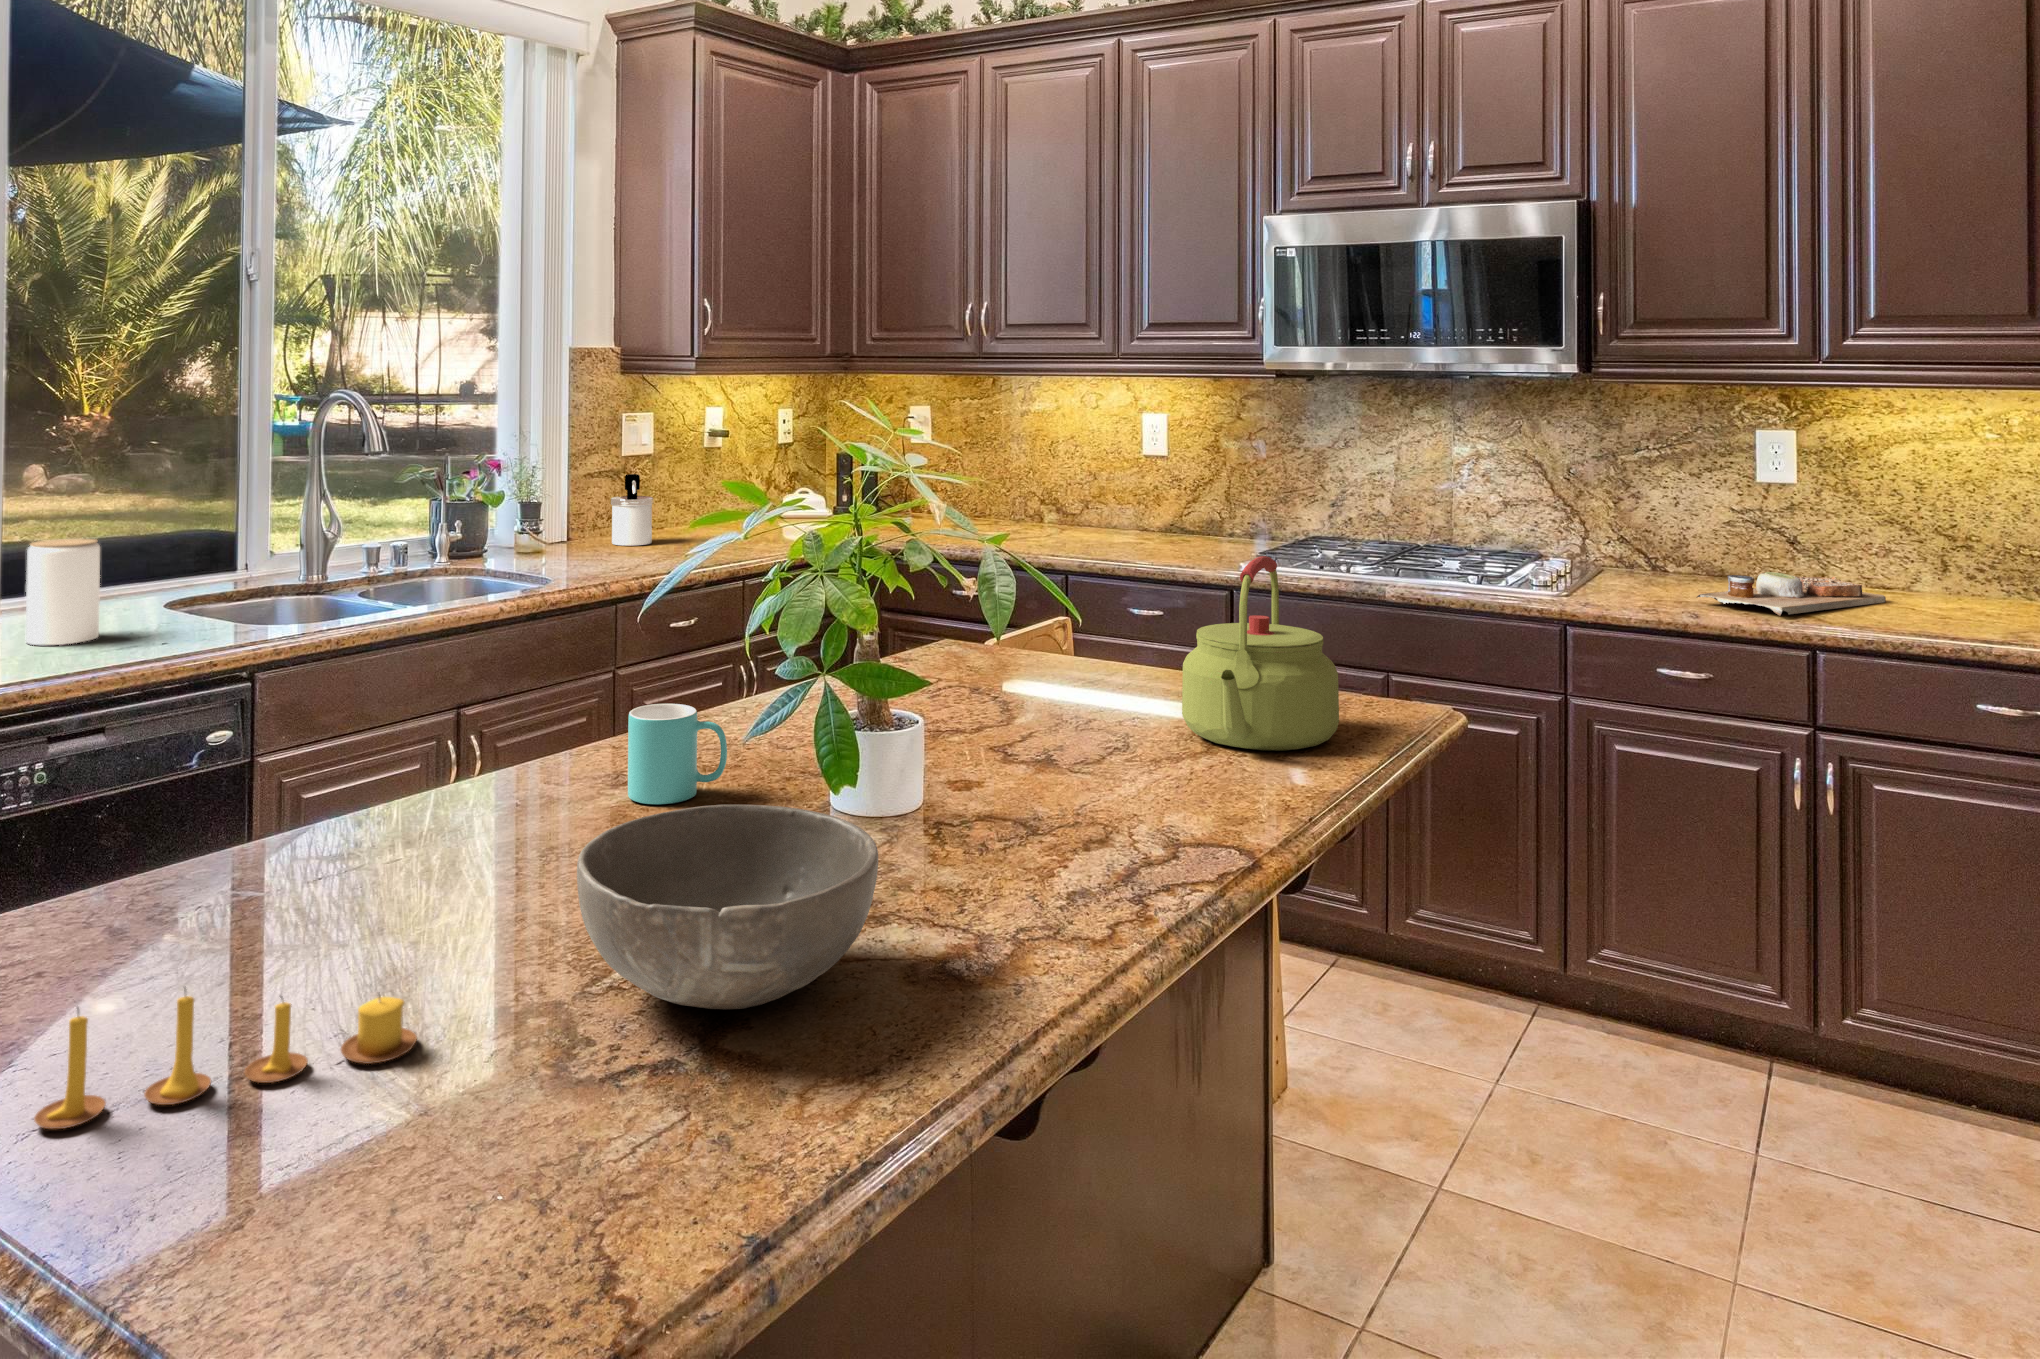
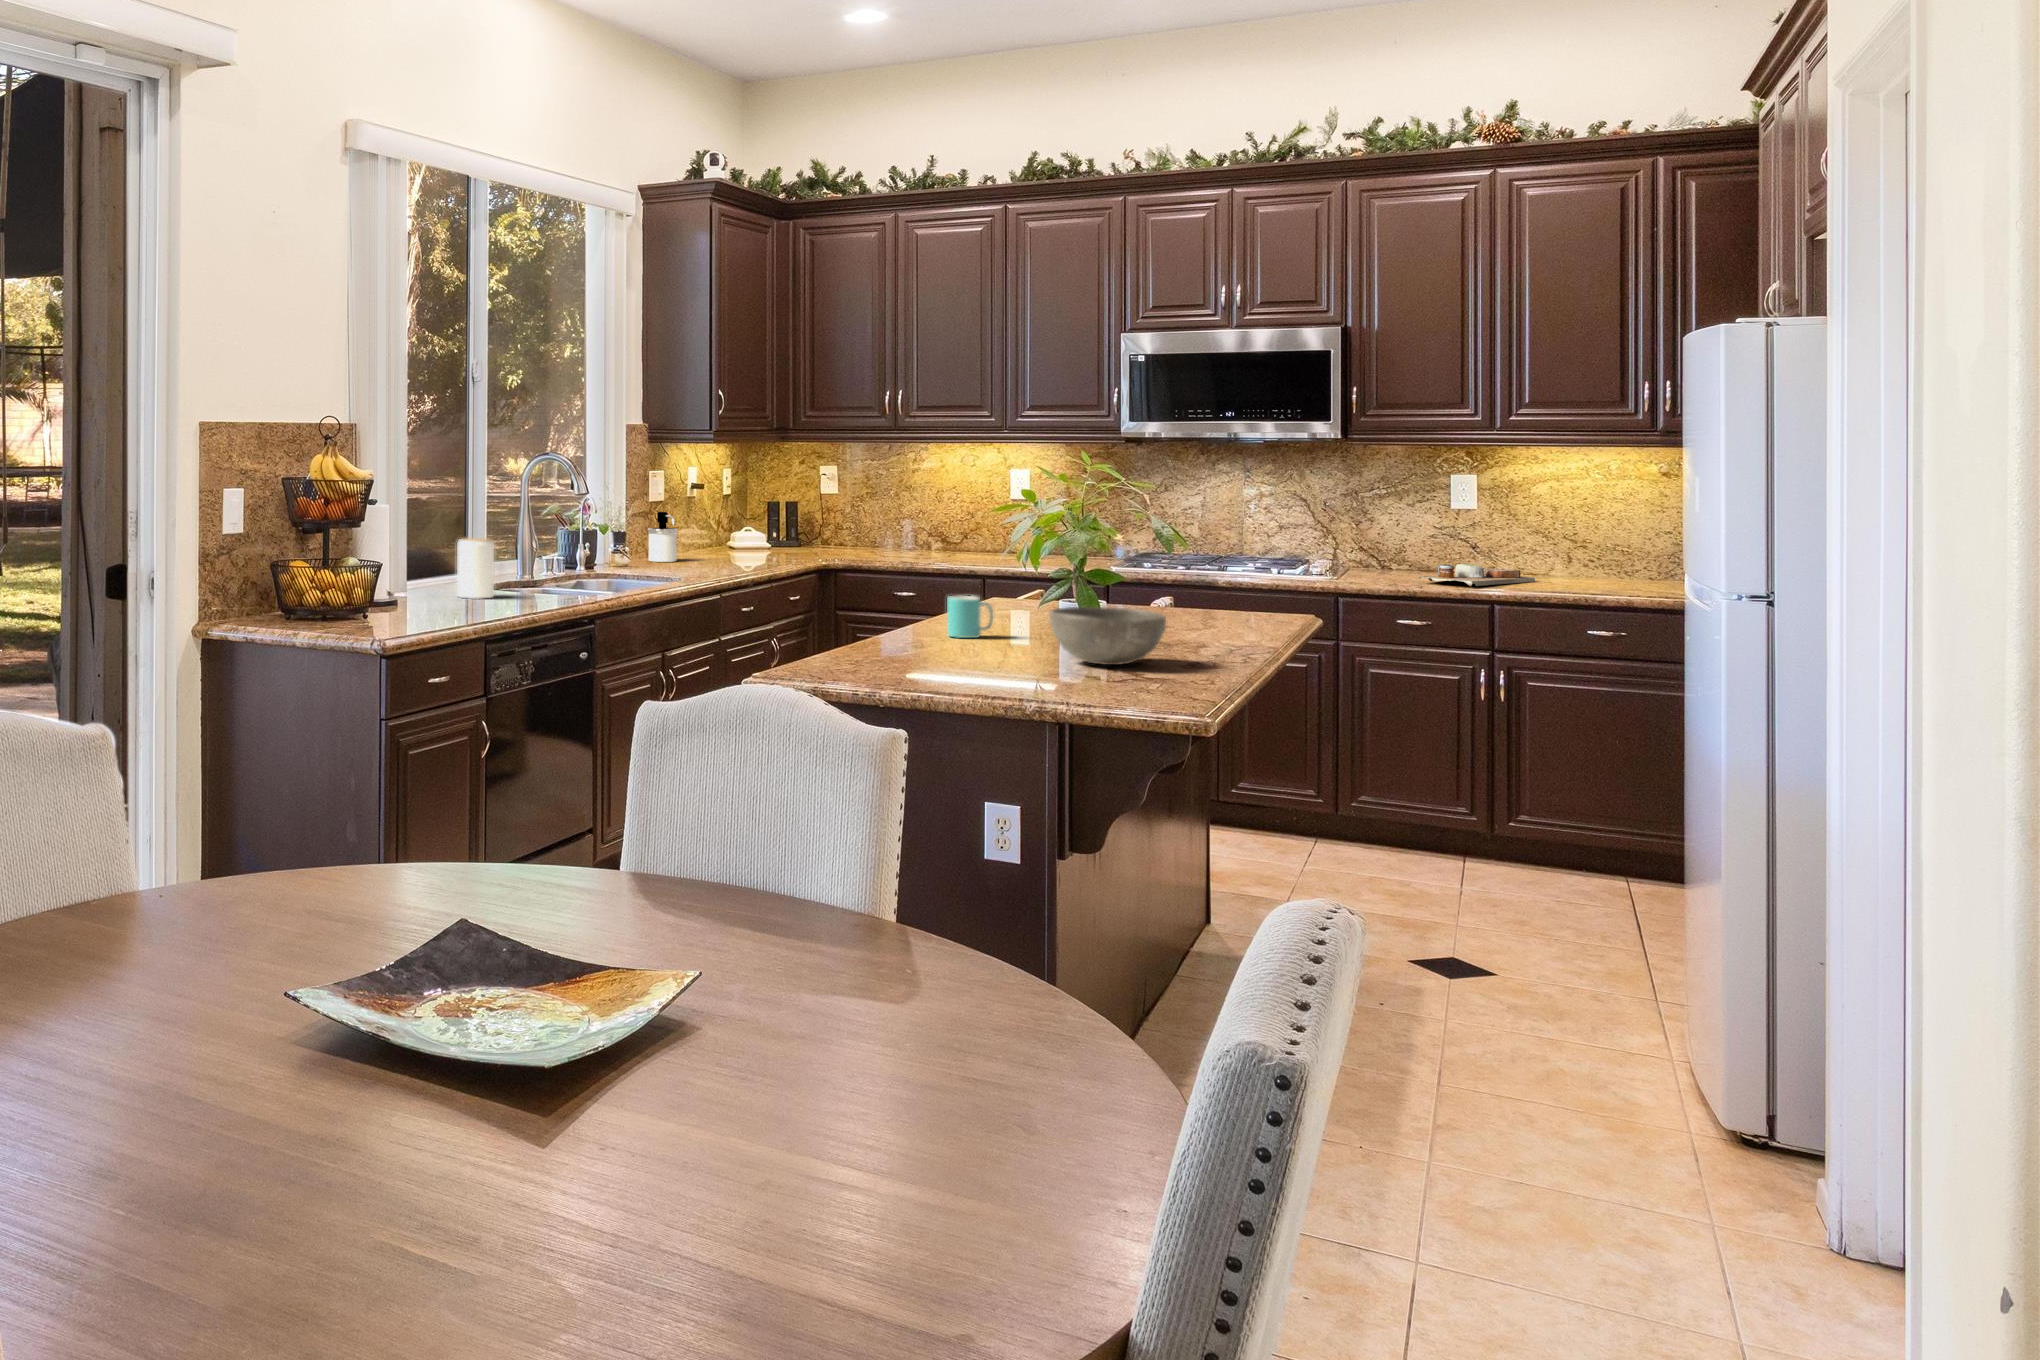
kettle: present [1182,556,1339,751] -> none [1176,531,1261,625]
candle: present [34,989,417,1129] -> none [935,641,1026,679]

